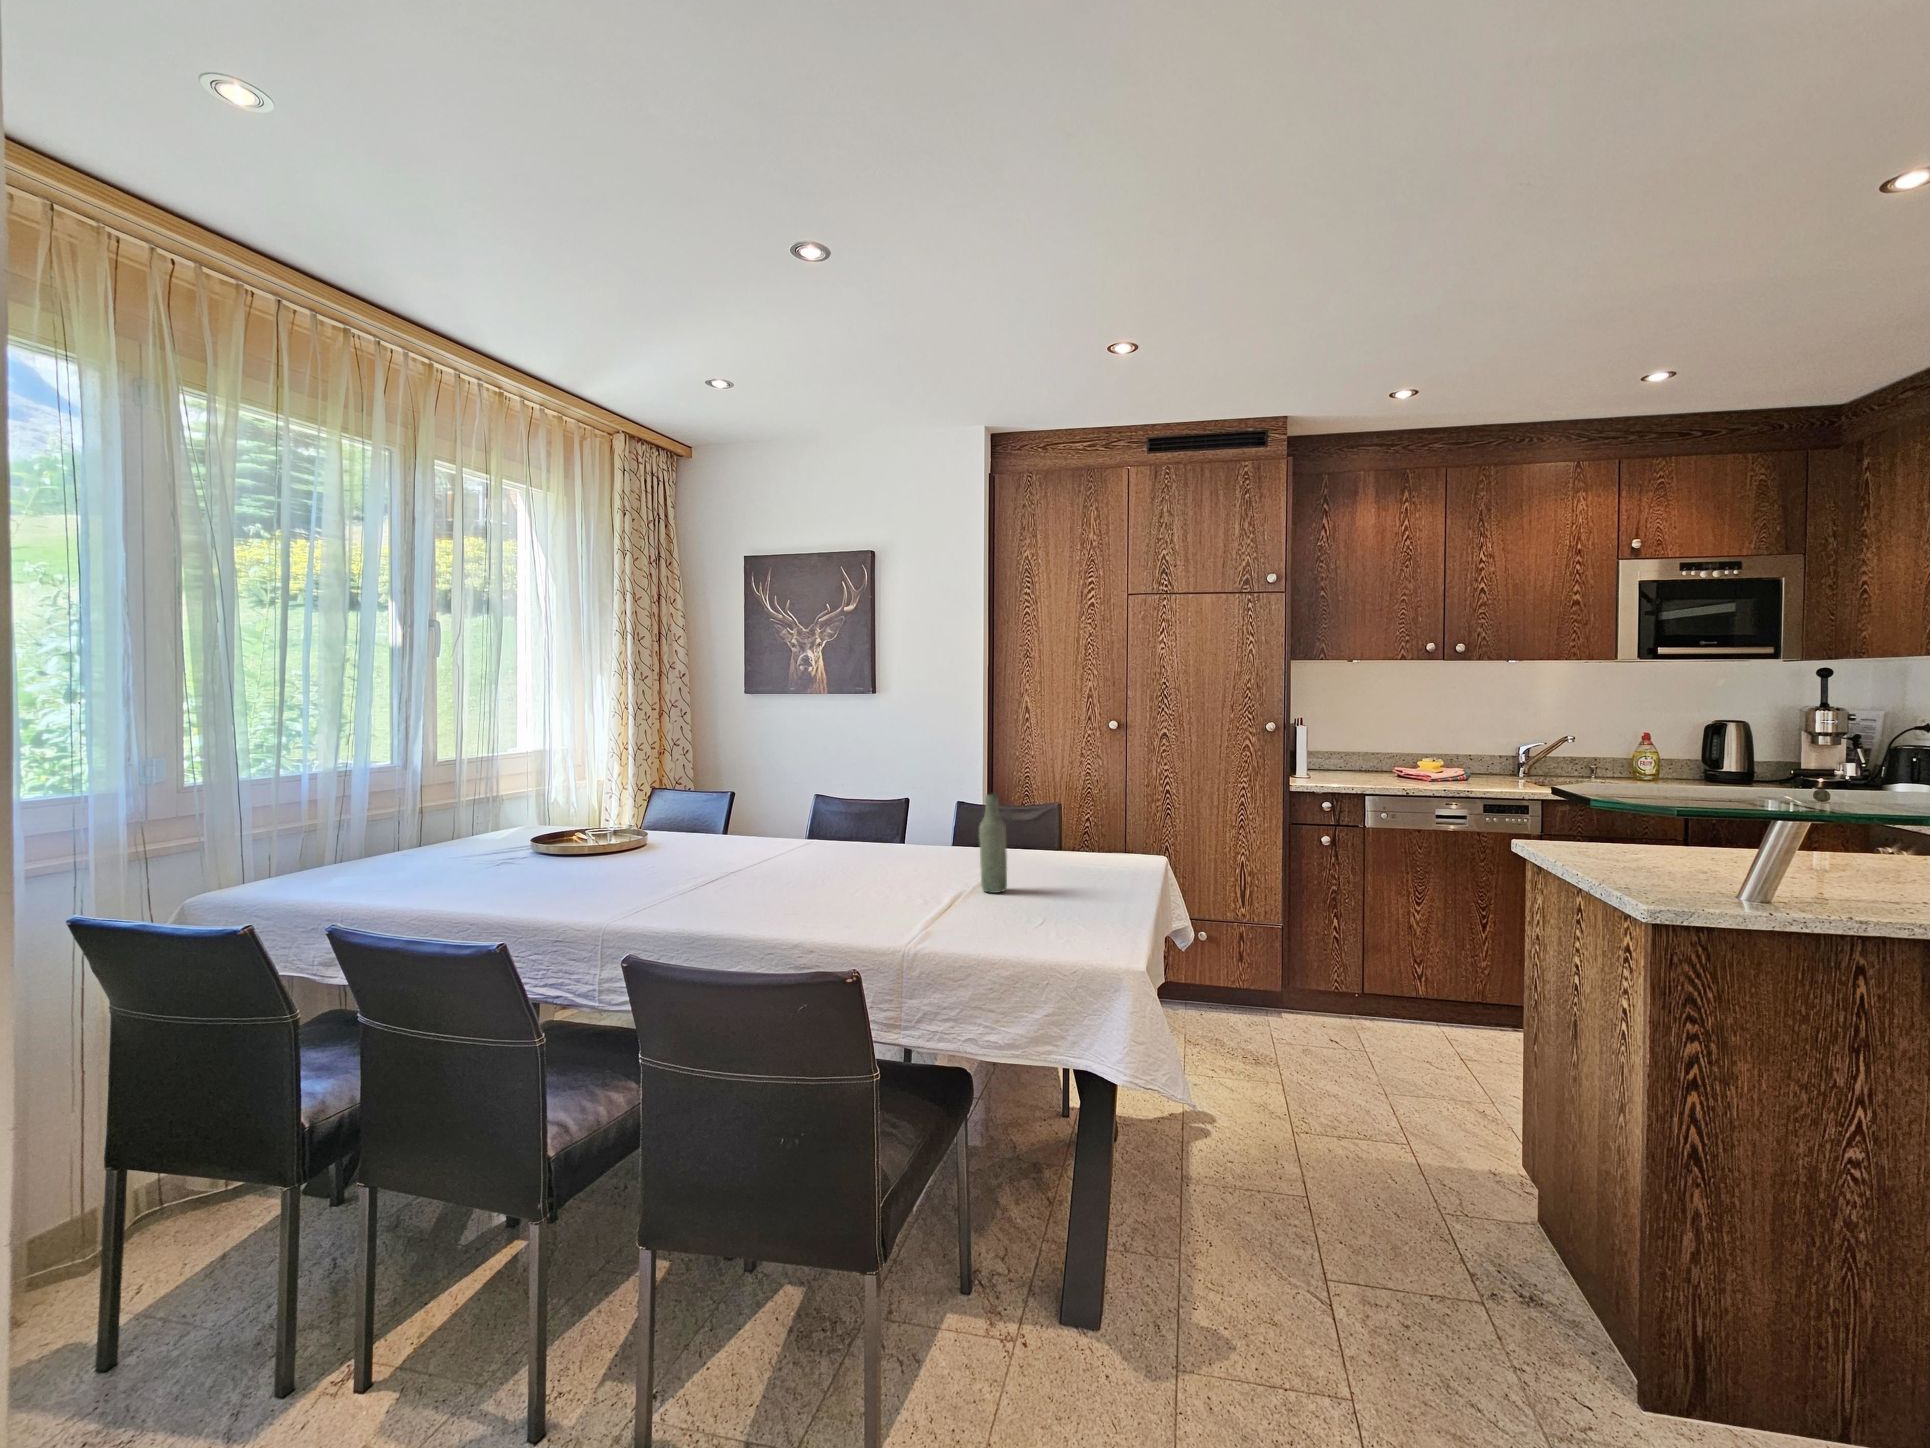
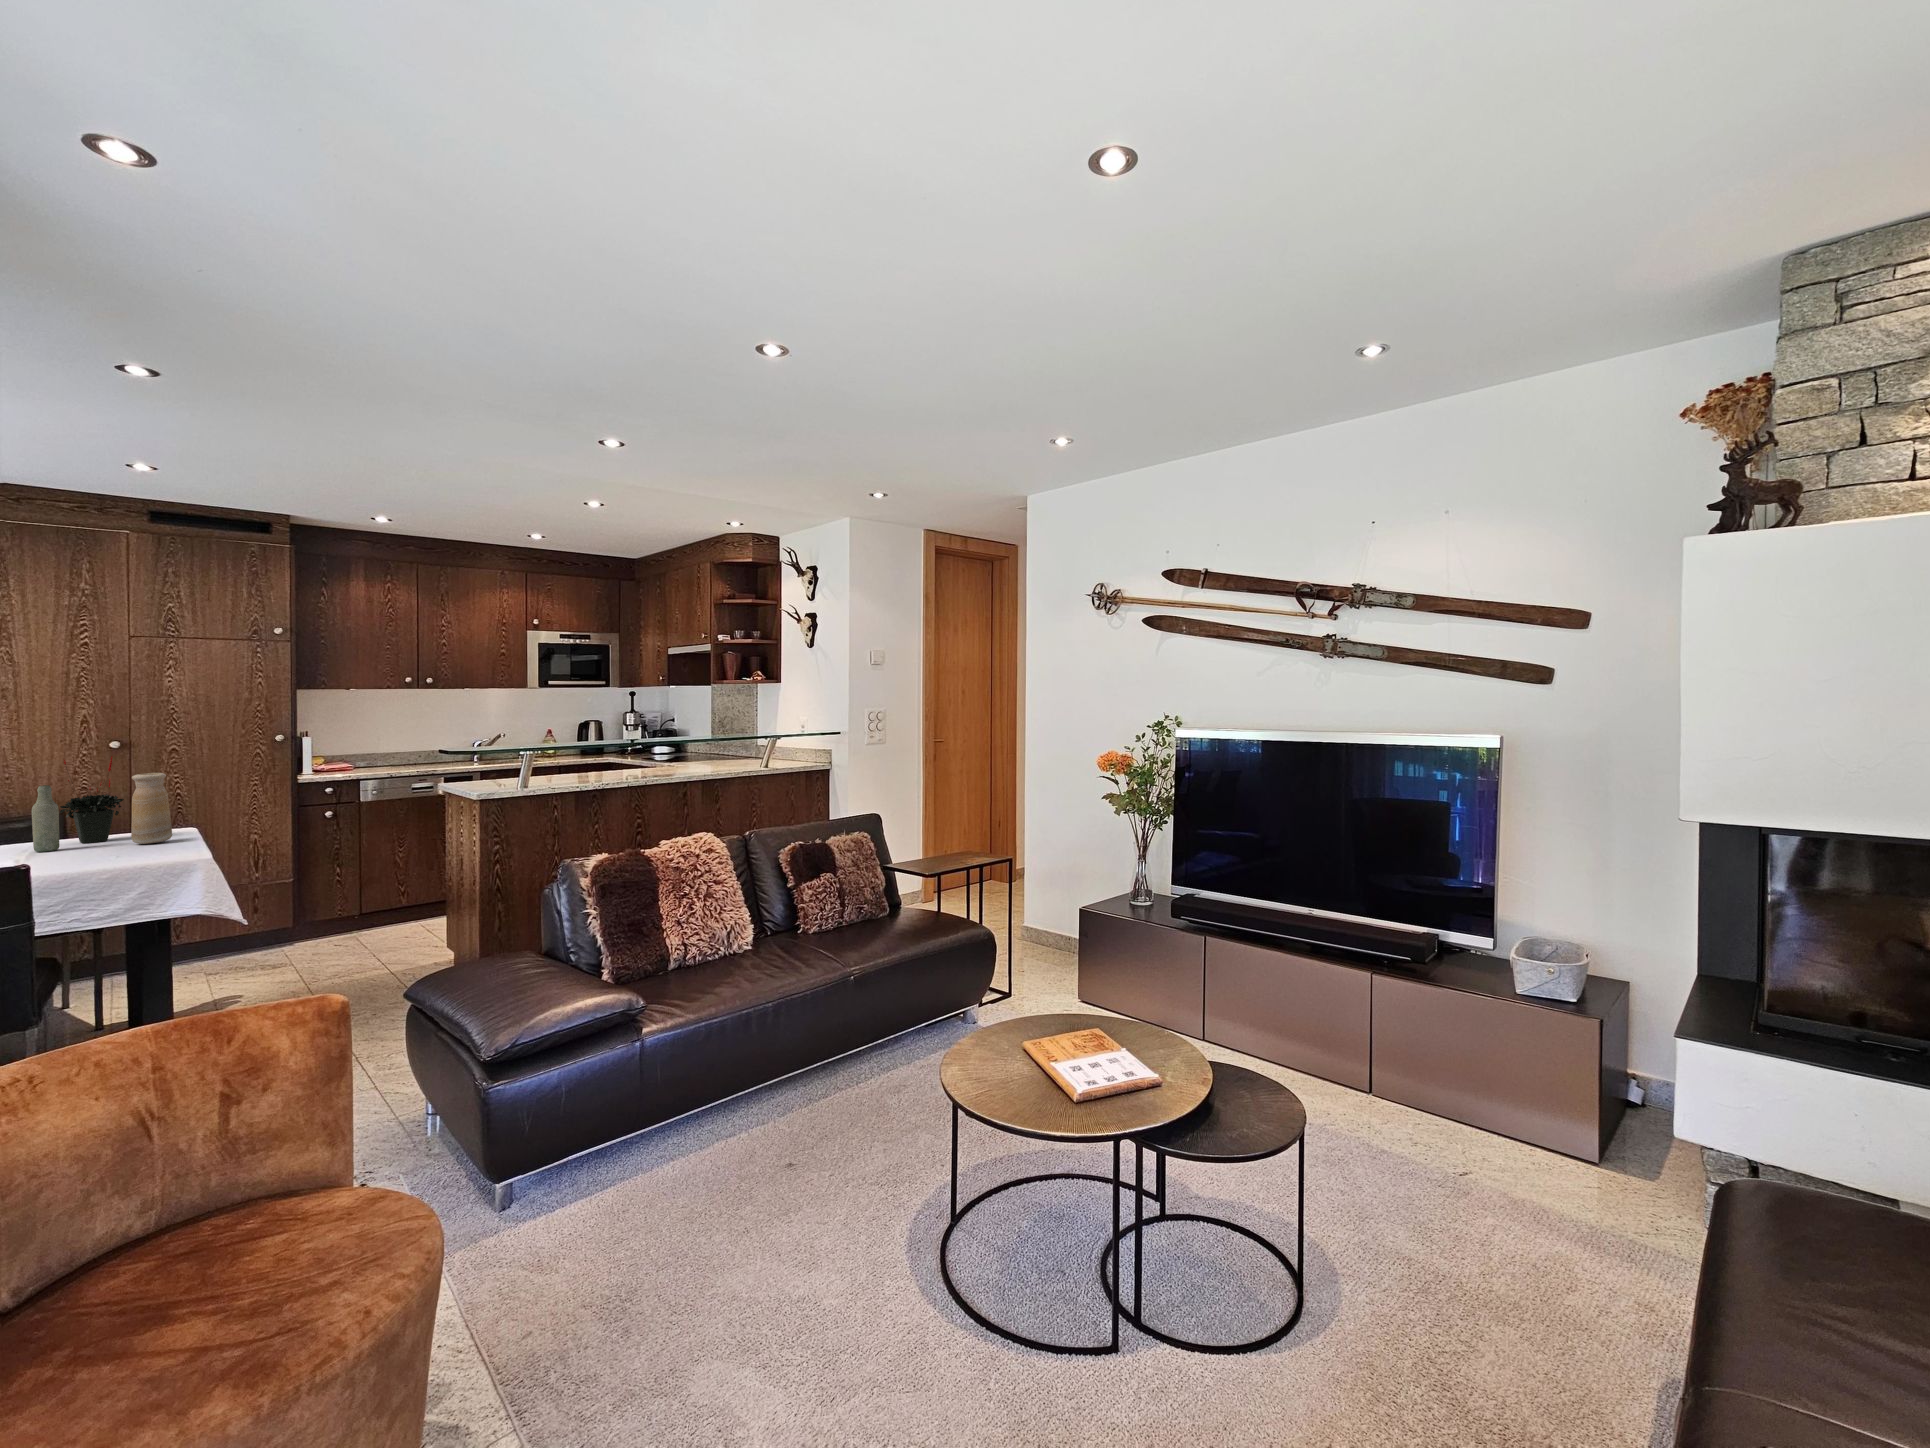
potted plant: none [1019,753,1084,880] -> present [60,757,124,843]
vase: none [1080,787,1127,904] -> present [131,773,172,844]

